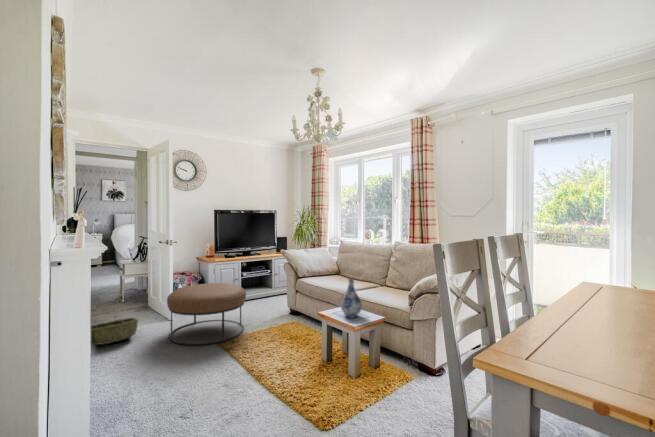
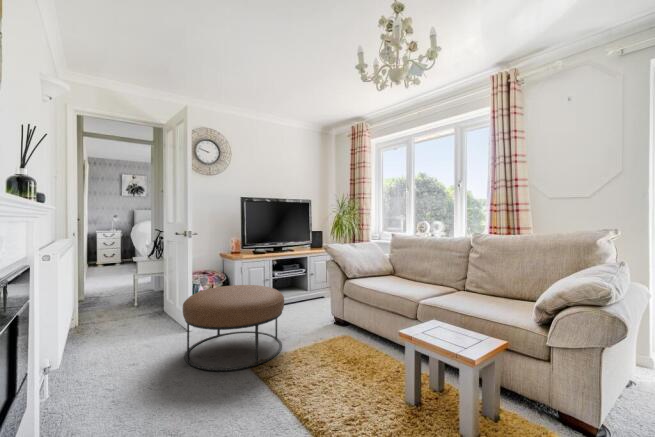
vase: present [341,278,362,317] -> none [437,280,472,341]
woven basket: present [91,317,138,345] -> none [73,329,145,369]

